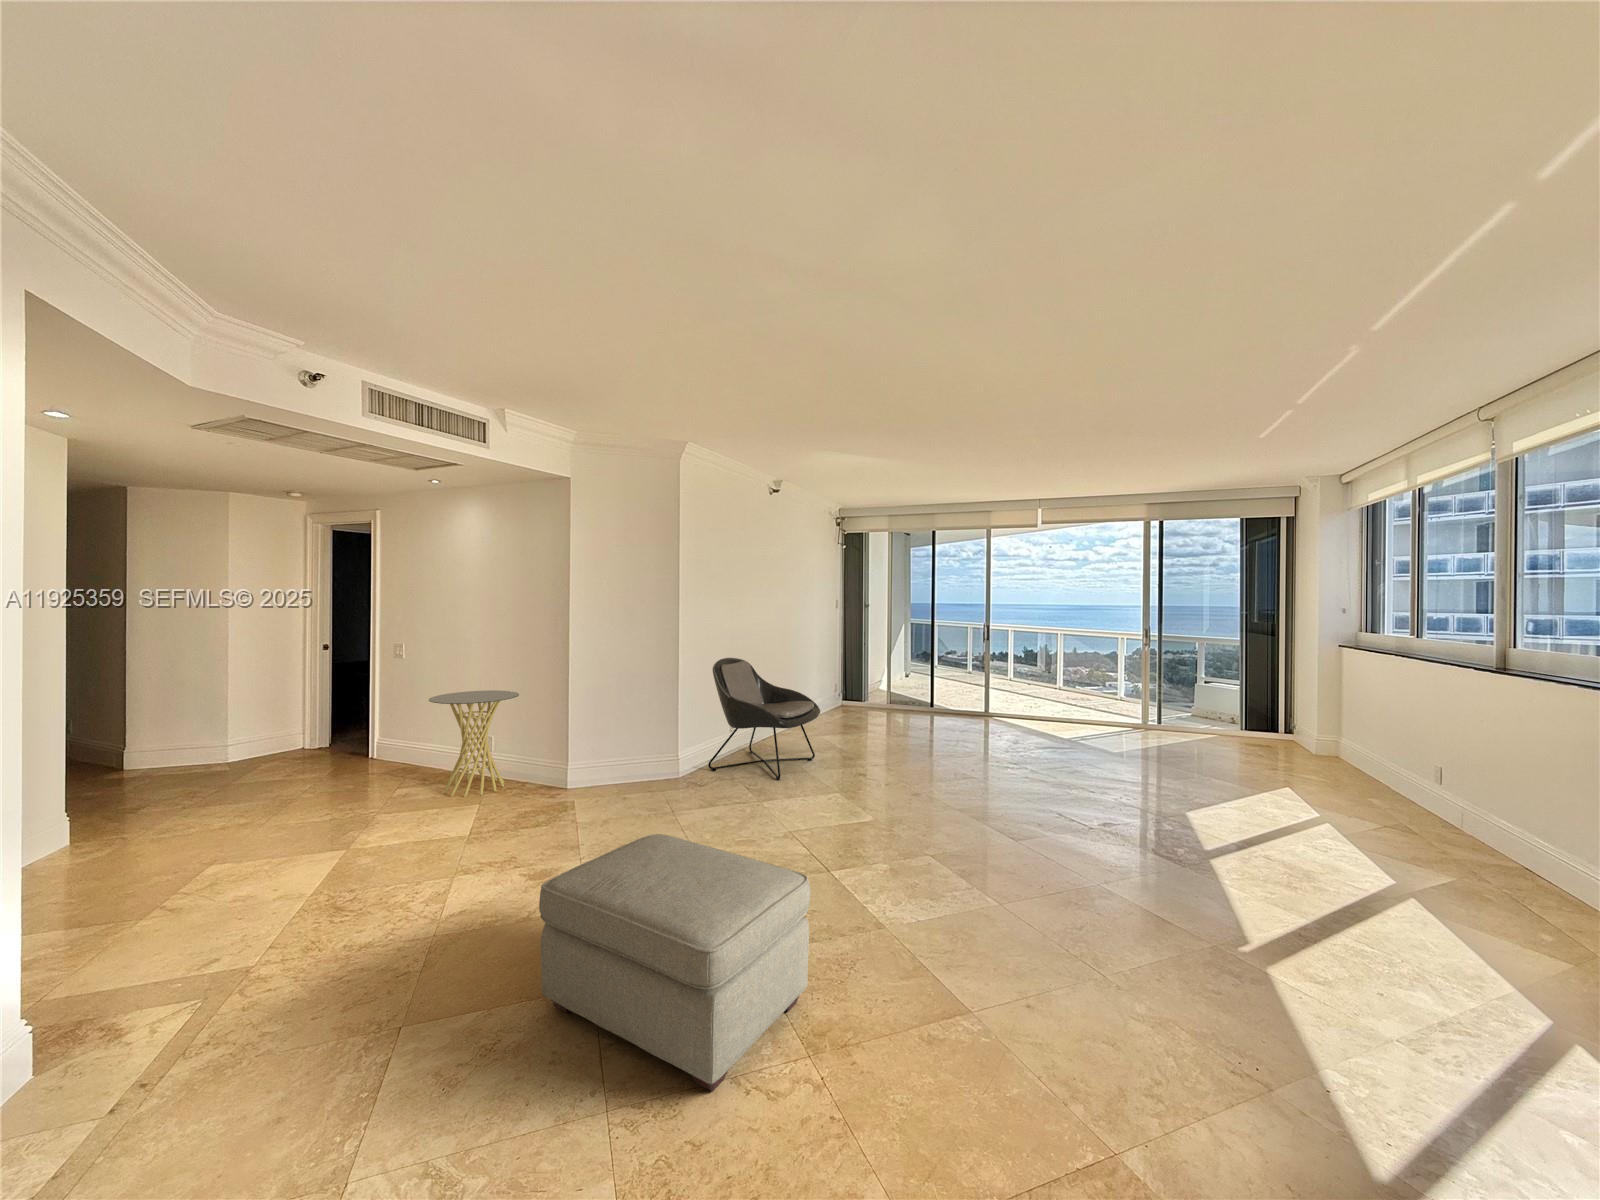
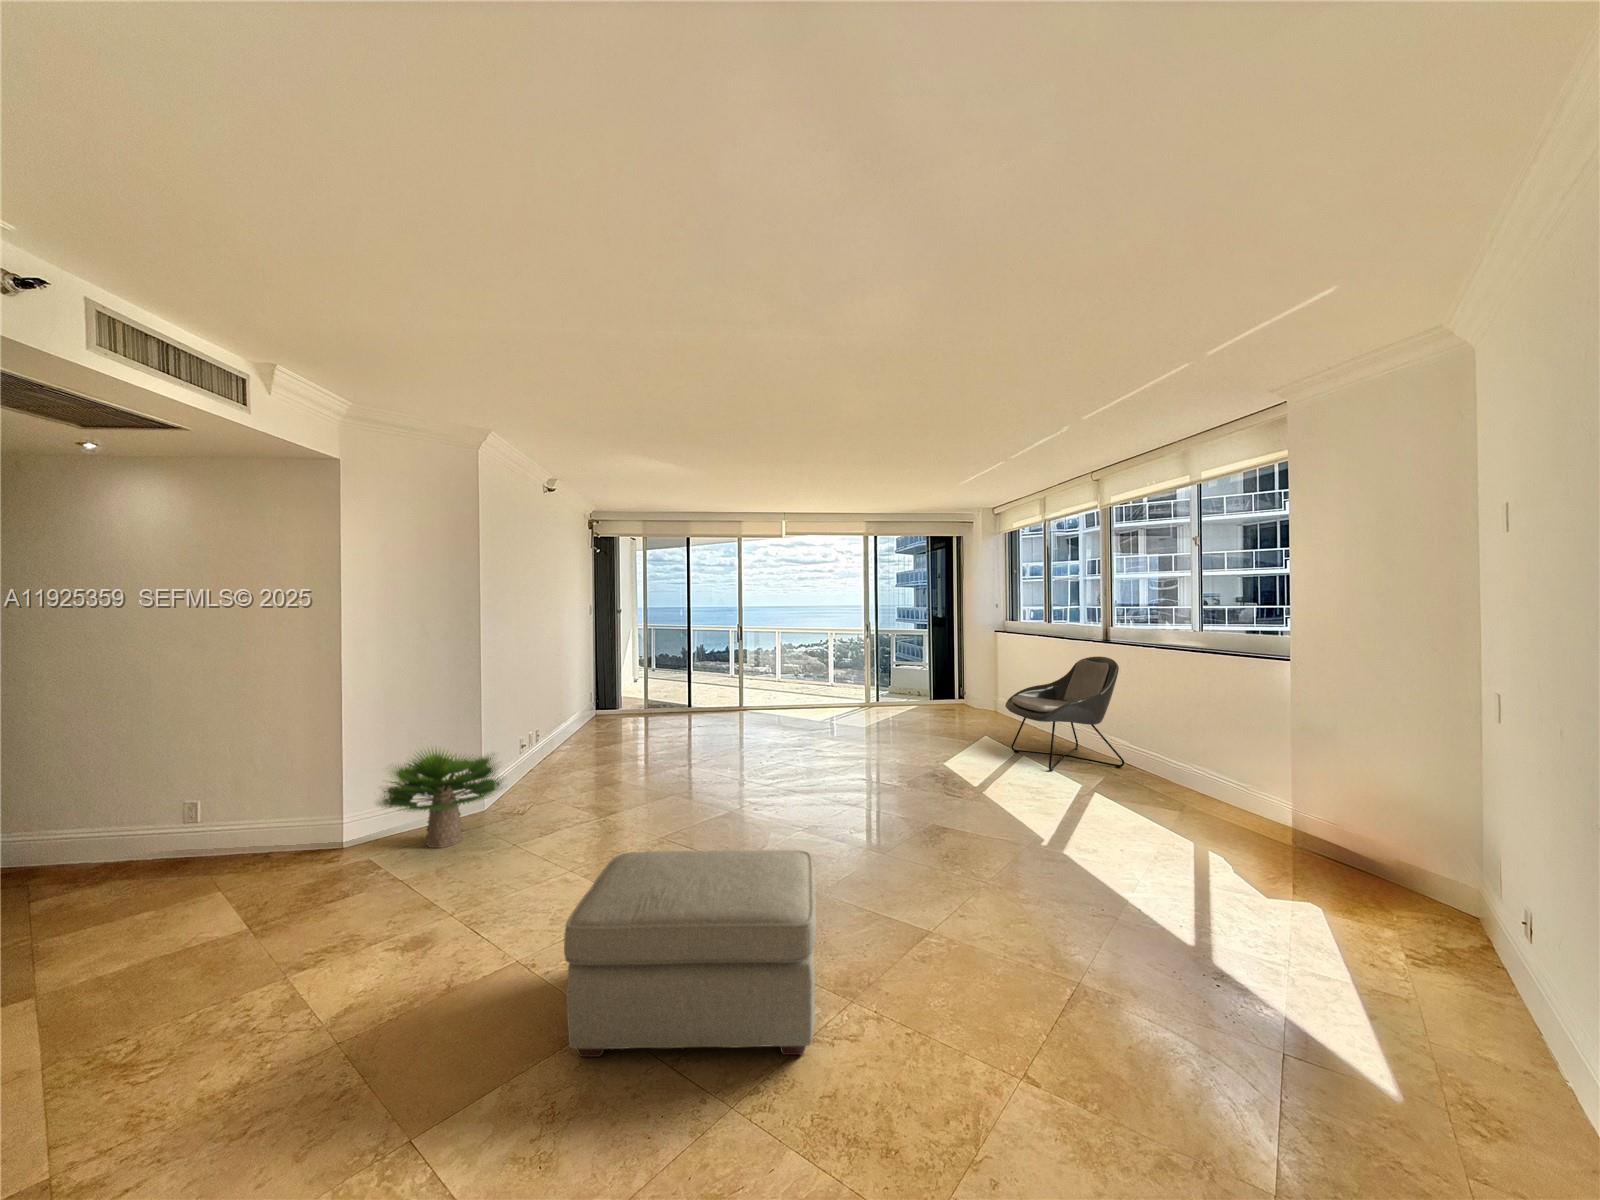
lounge chair: present [708,658,820,780] -> present [1005,656,1124,771]
side table: present [429,690,519,797] -> none [85,741,248,902]
potted plant: none [582,711,687,799] -> present [379,748,503,848]

